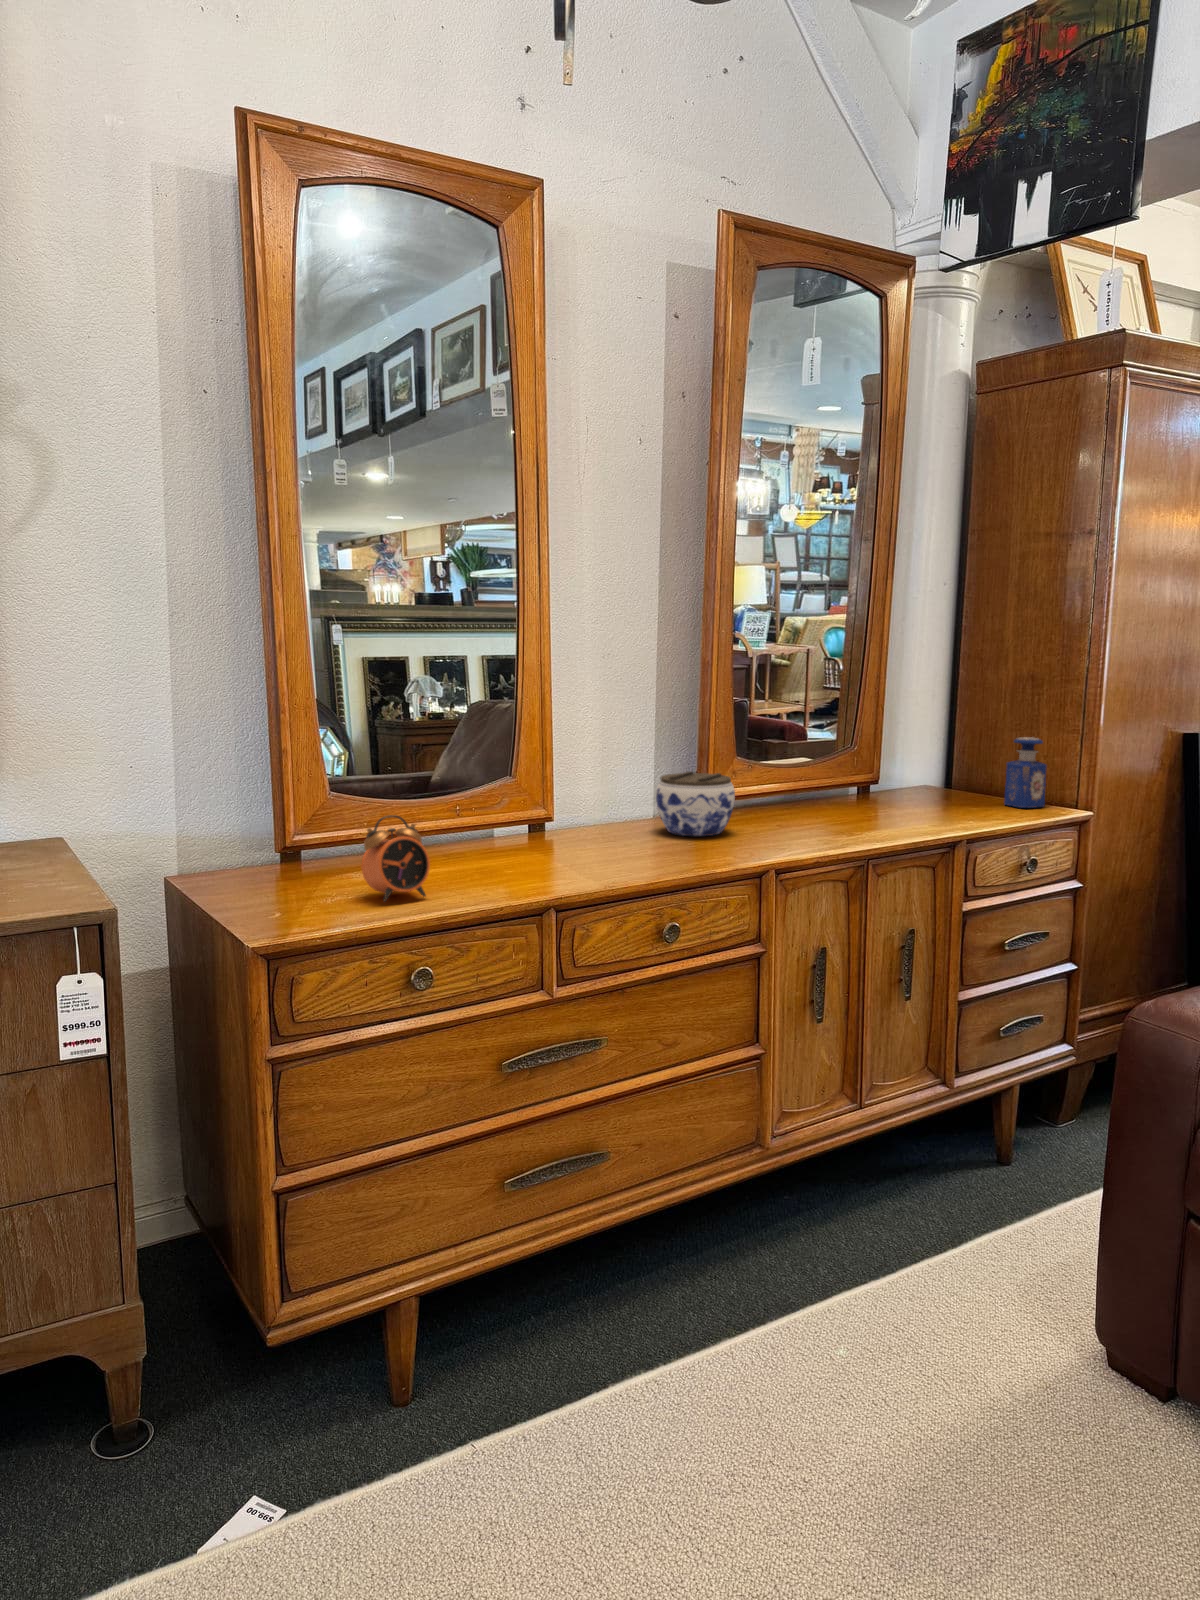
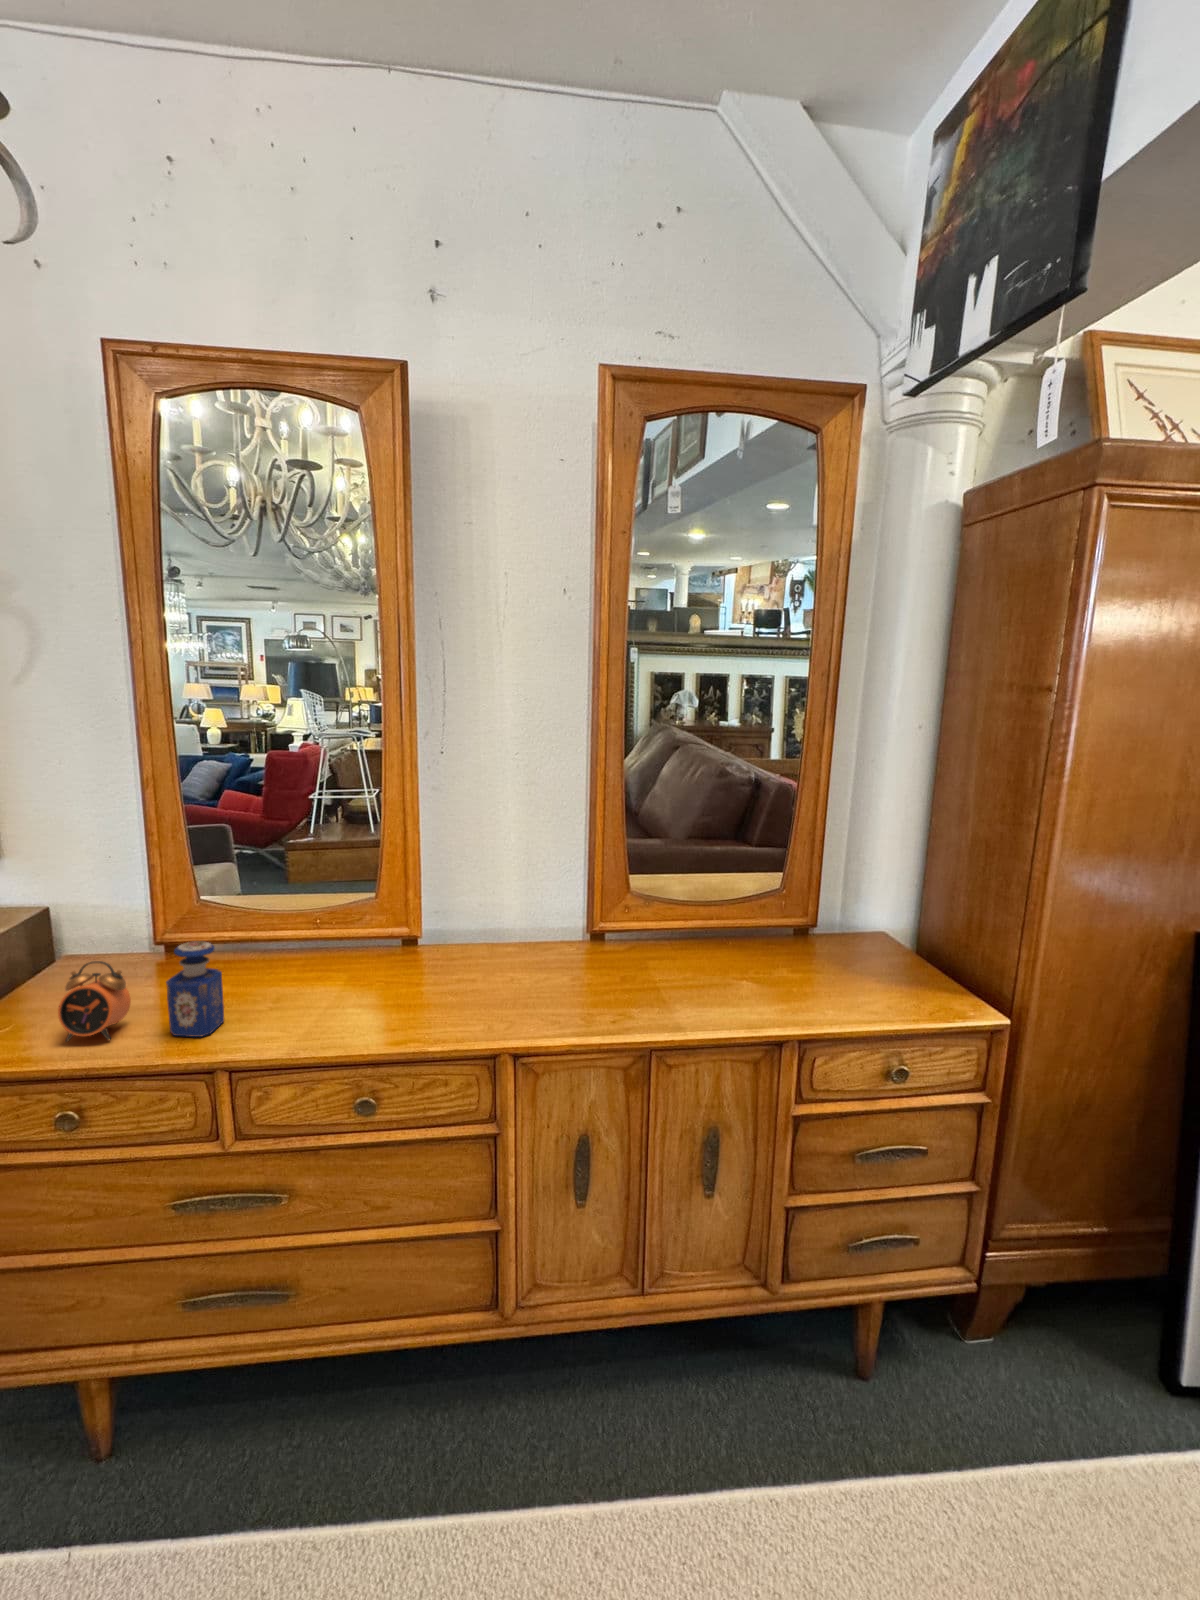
perfume bottle: present [1004,737,1047,808] -> present [166,941,224,1037]
jar: present [656,771,735,836] -> none [474,918,550,990]

